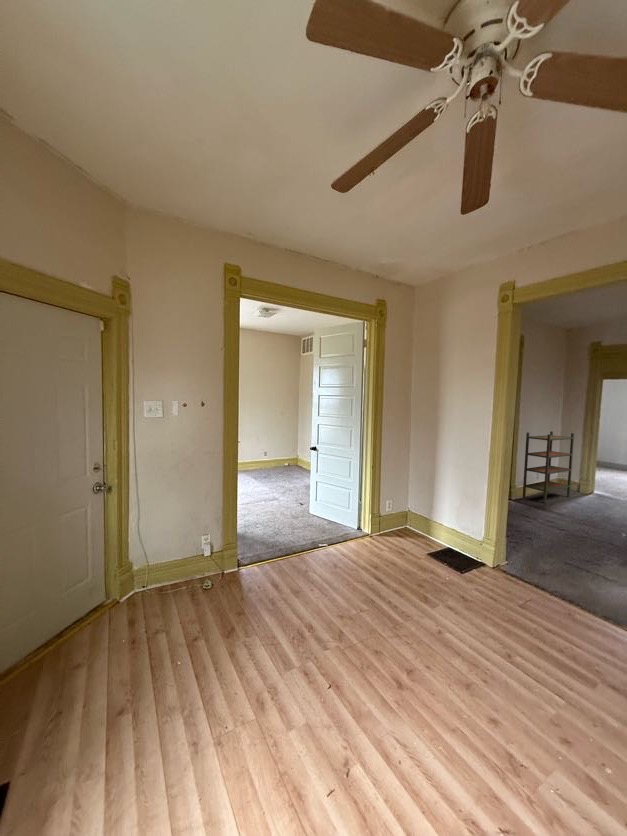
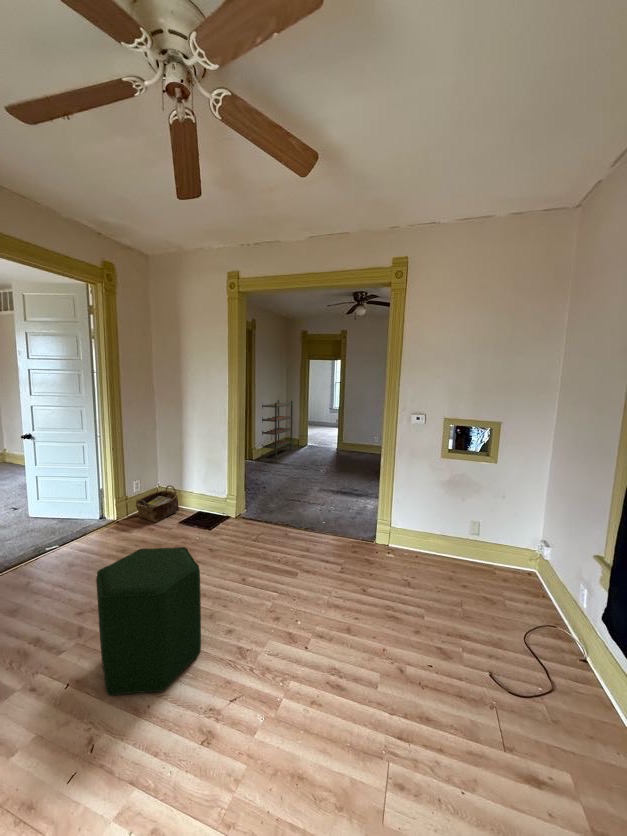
woven basket: none [388,512,428,547] -> present [136,485,179,522]
ottoman: none [356,577,461,752] -> present [96,547,201,696]

